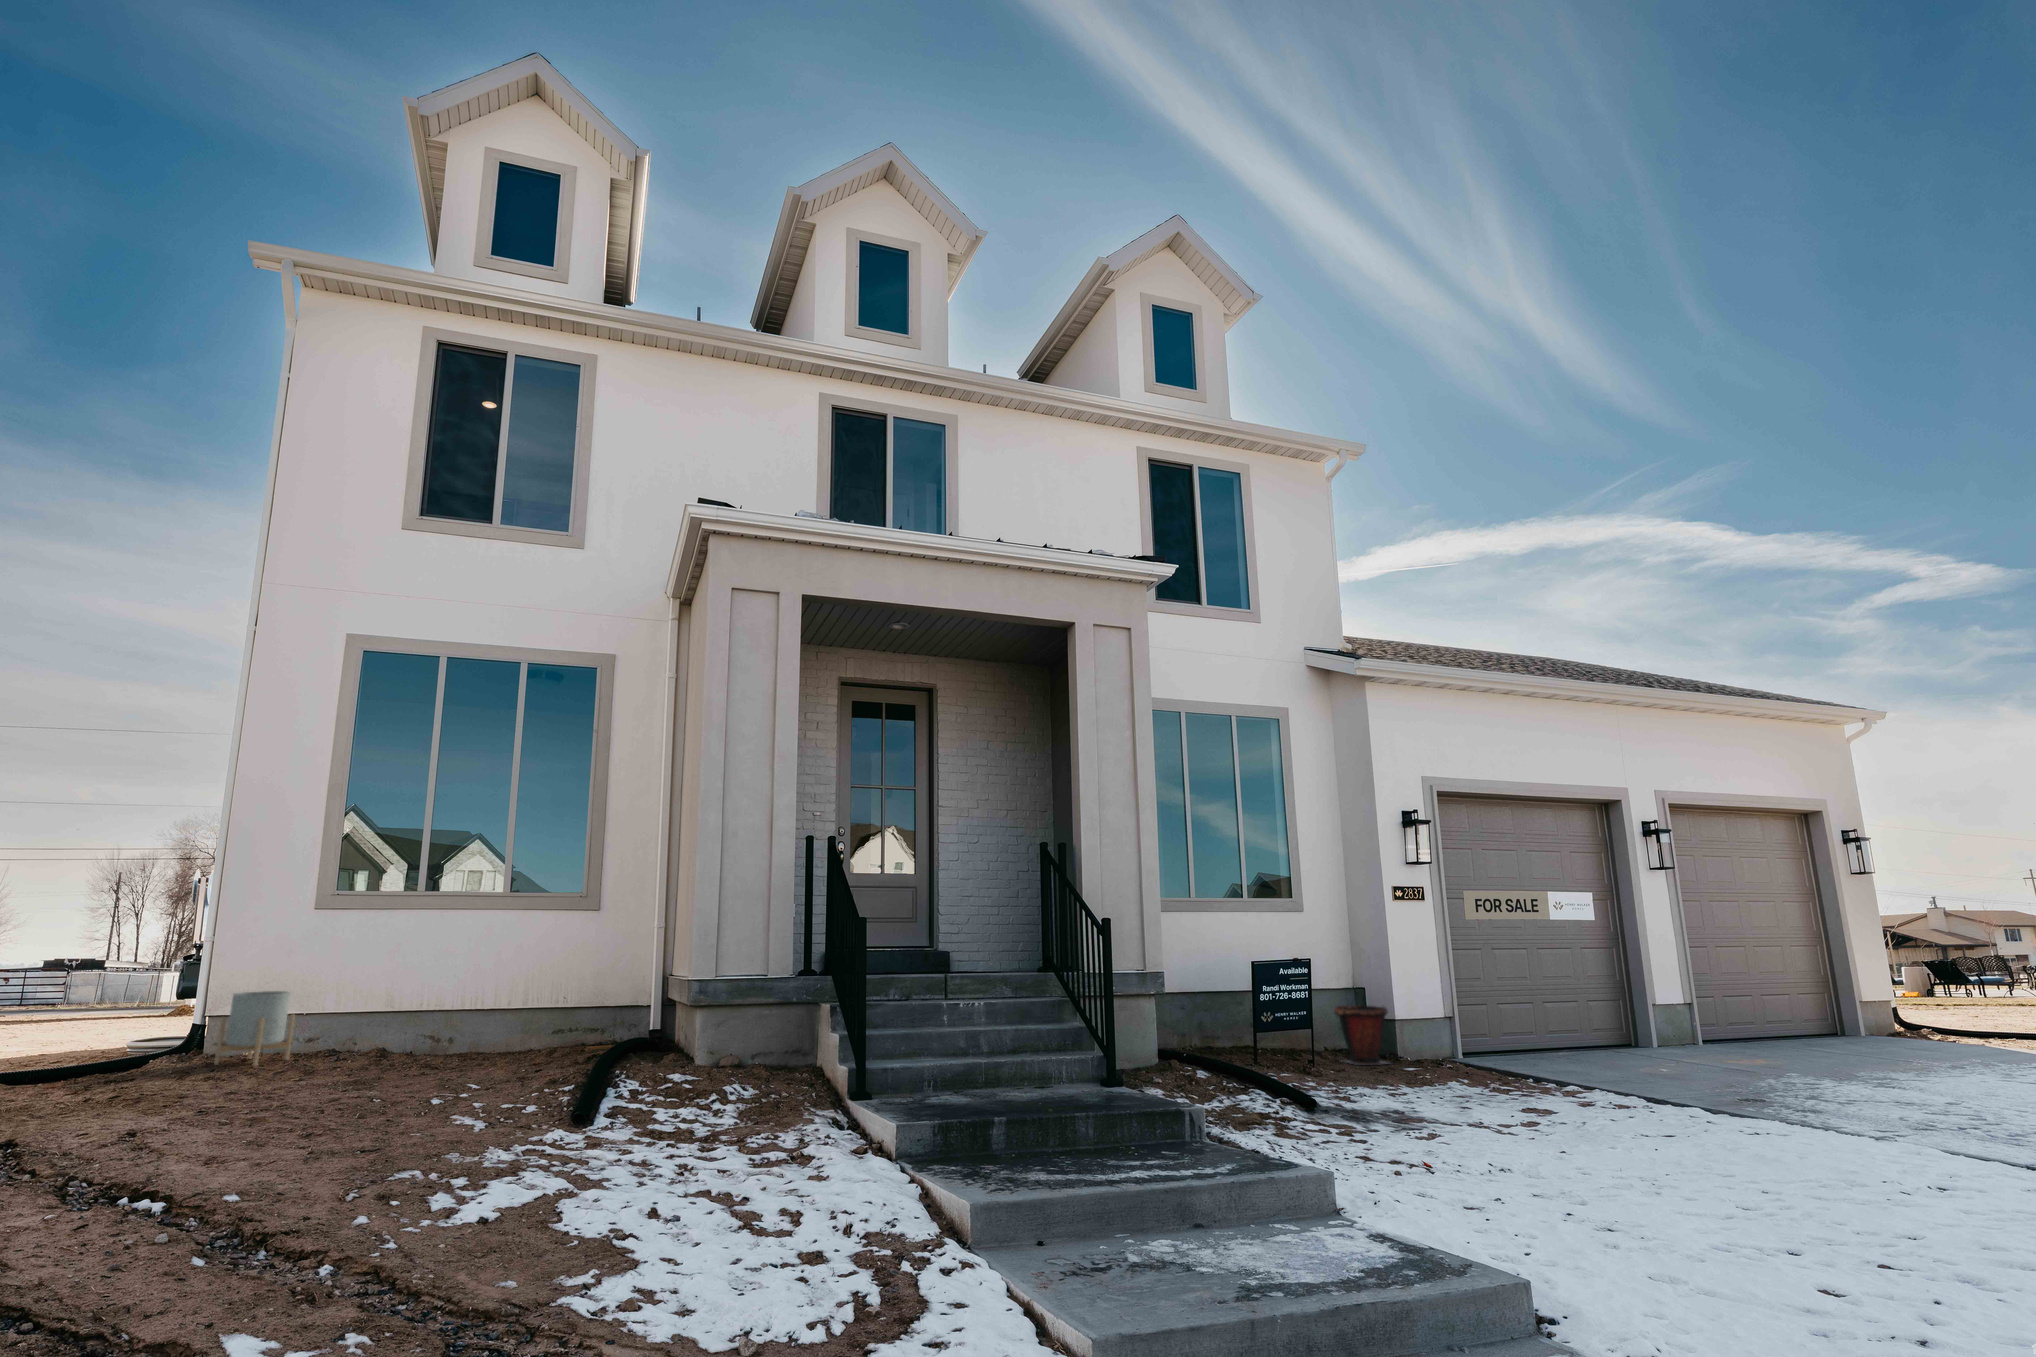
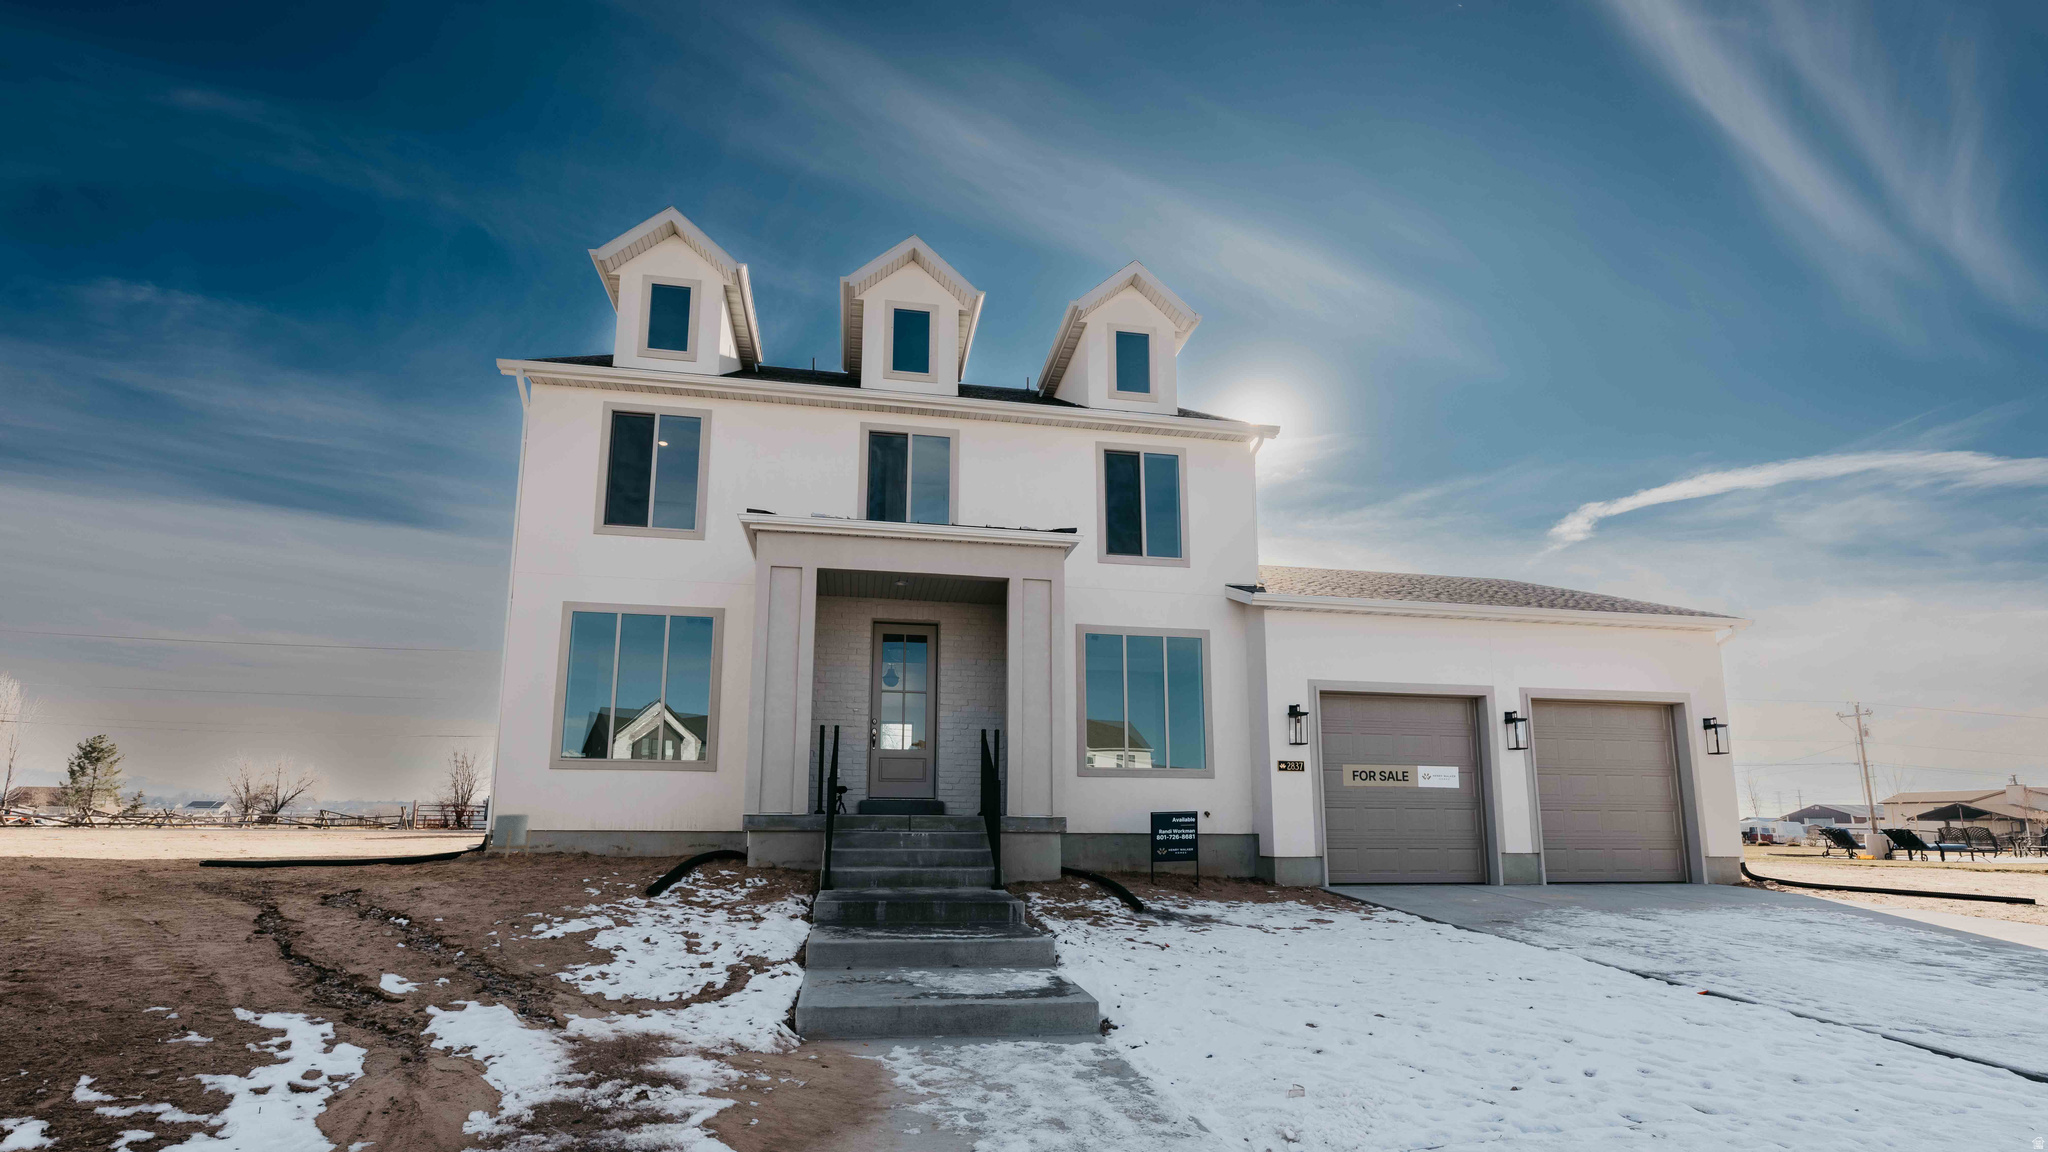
trash can: present [1334,1006,1388,1065] -> none [1231,846,1273,890]

